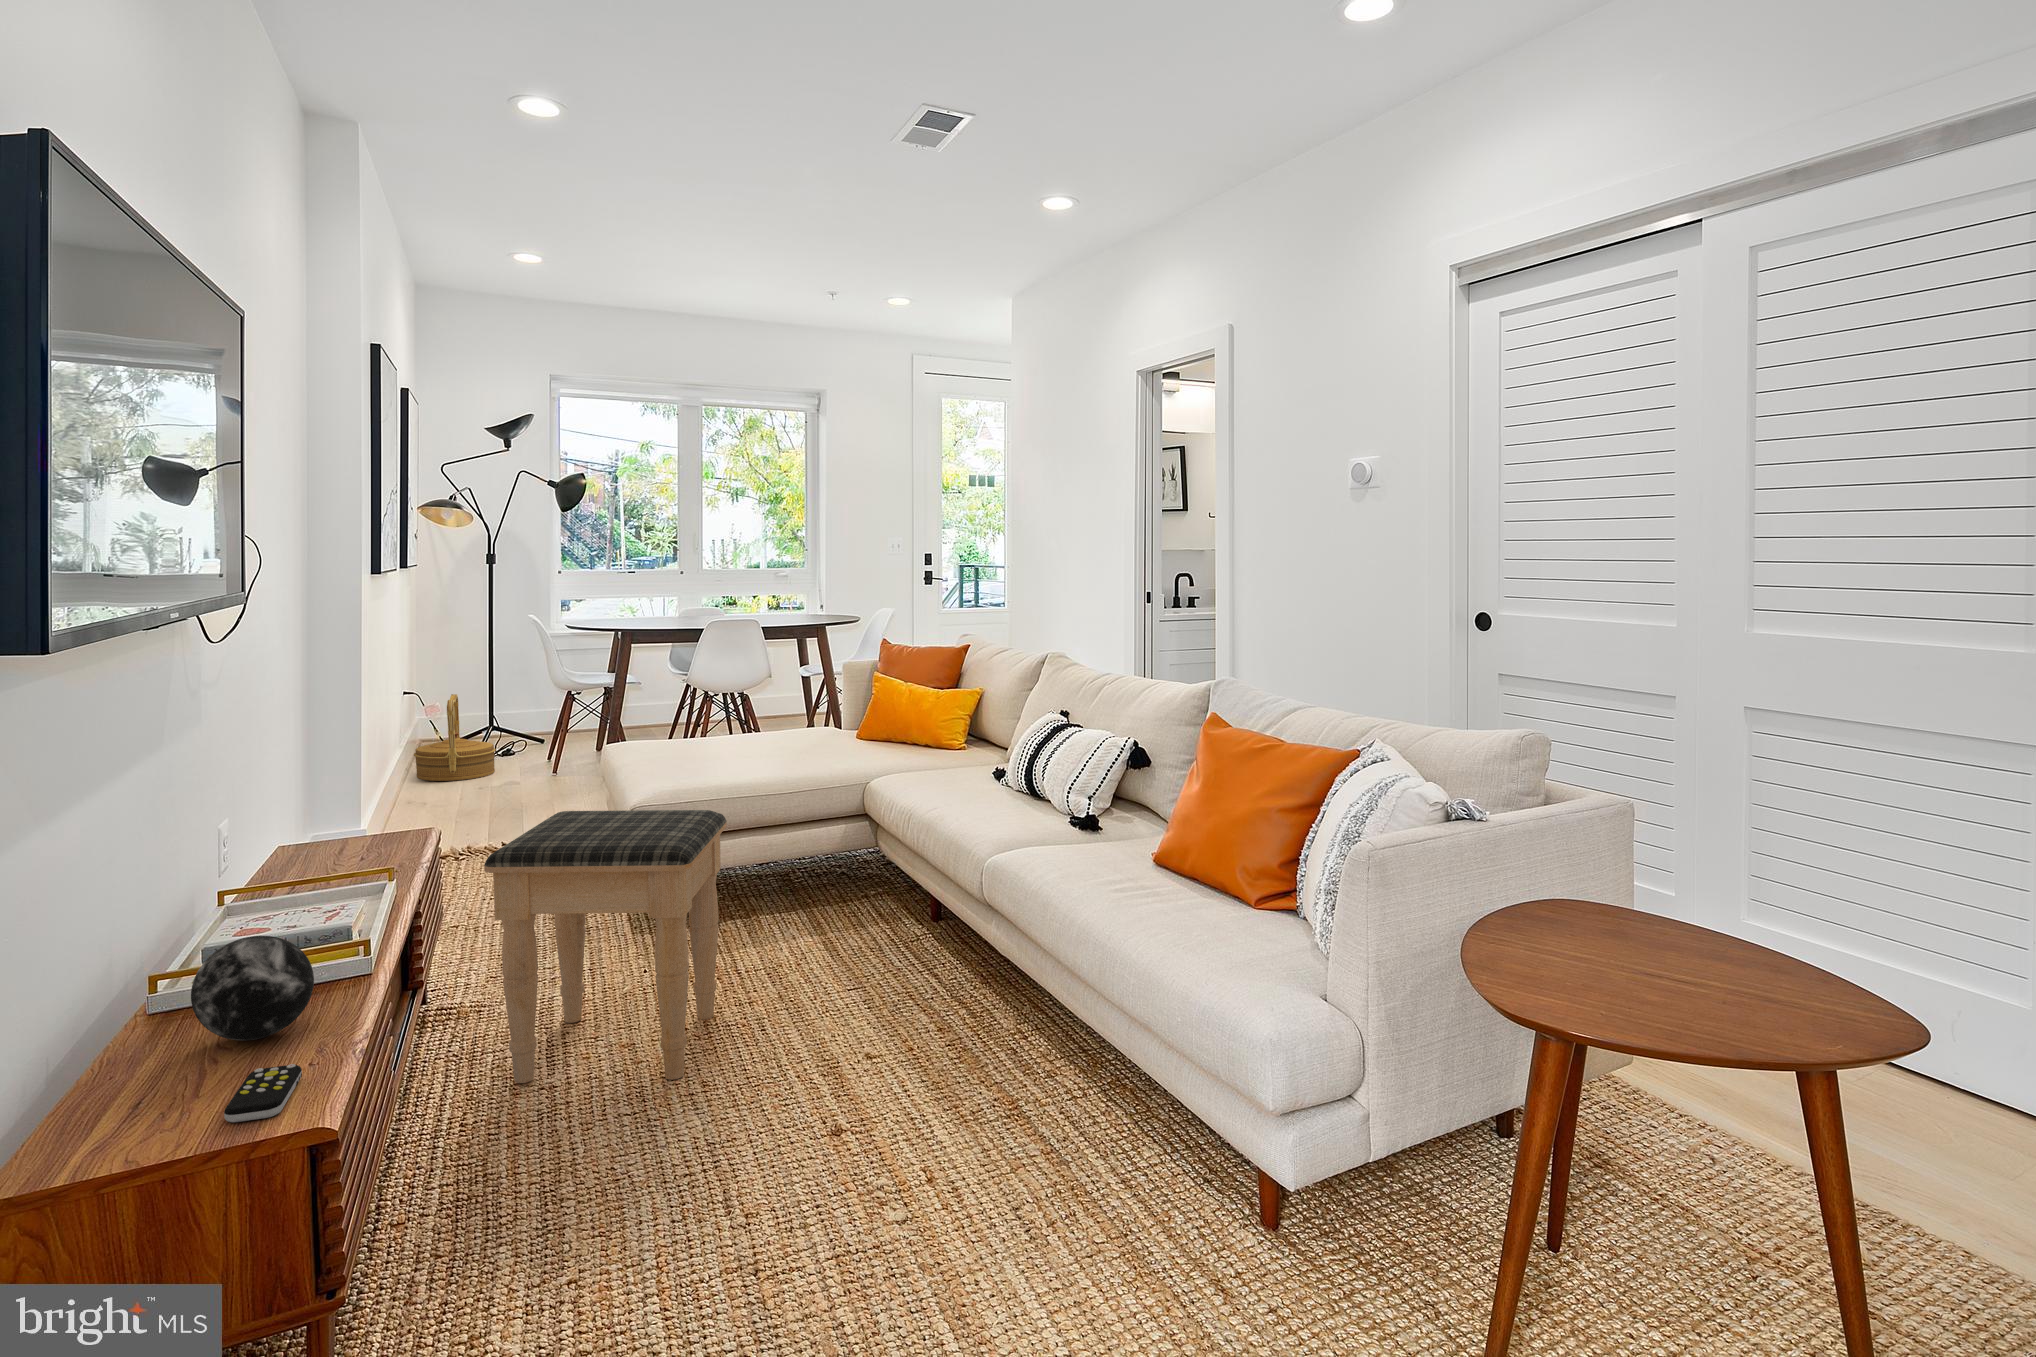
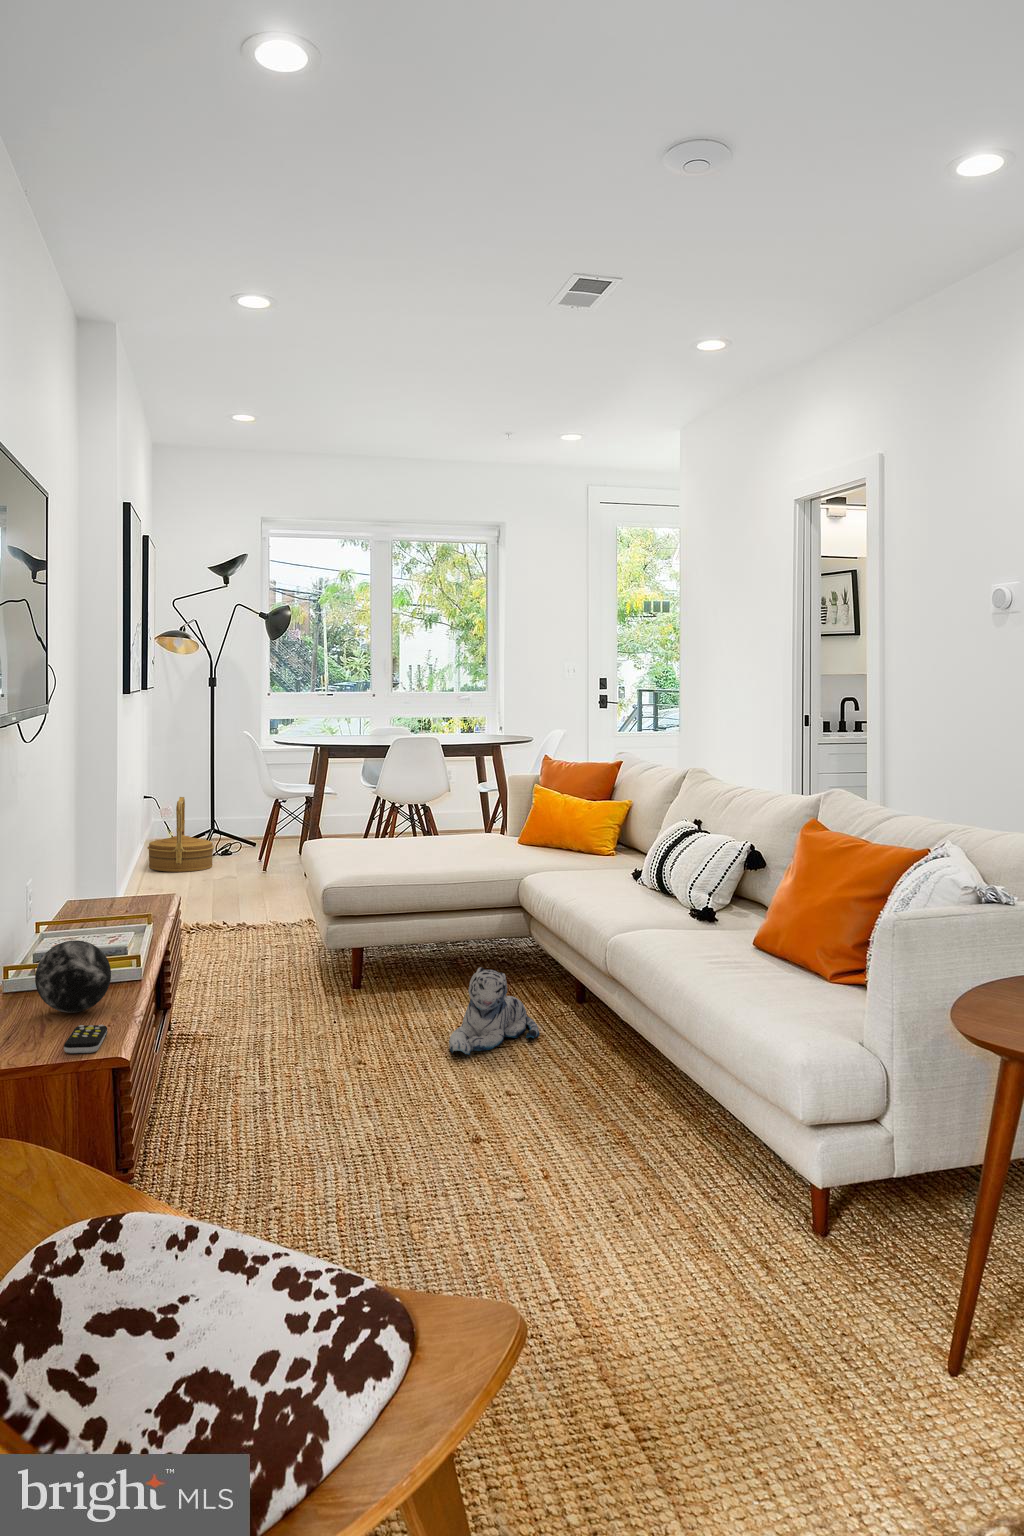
footstool: present [484,810,727,1083] -> none [220,881,404,1096]
plush toy: none [788,897,894,1005] -> present [449,967,539,1055]

